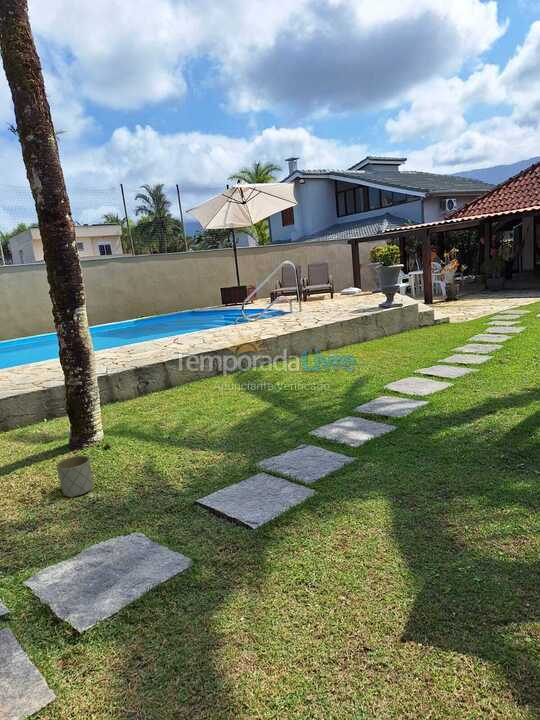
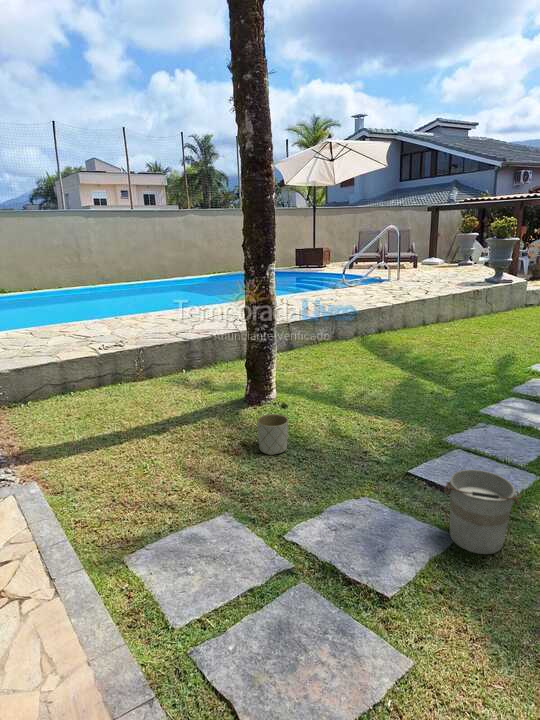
bucket: none [169,496,240,580] -> present [444,470,521,554]

